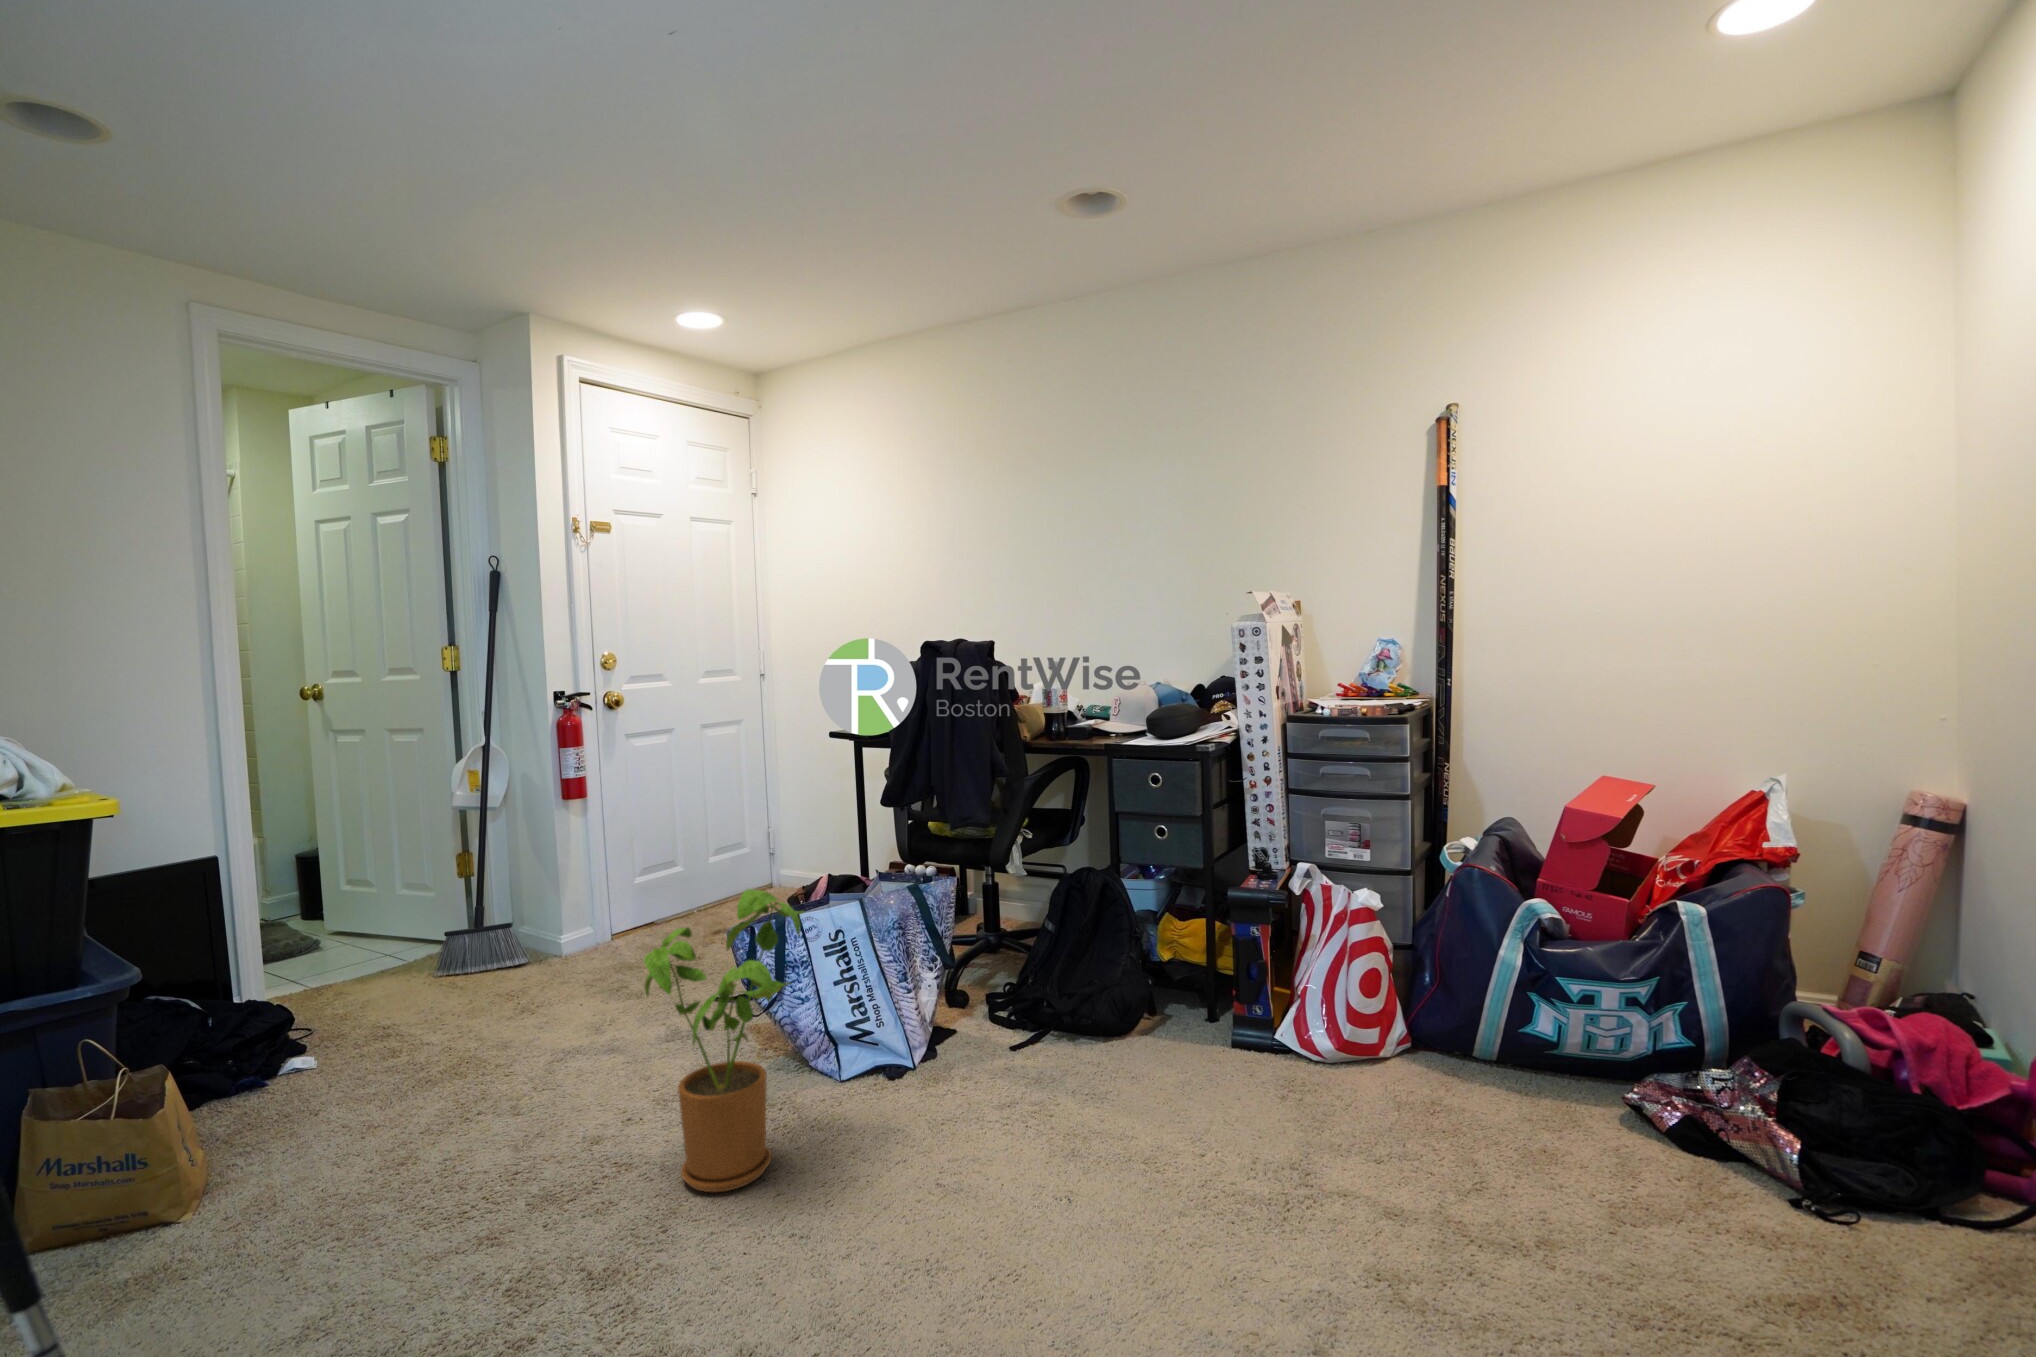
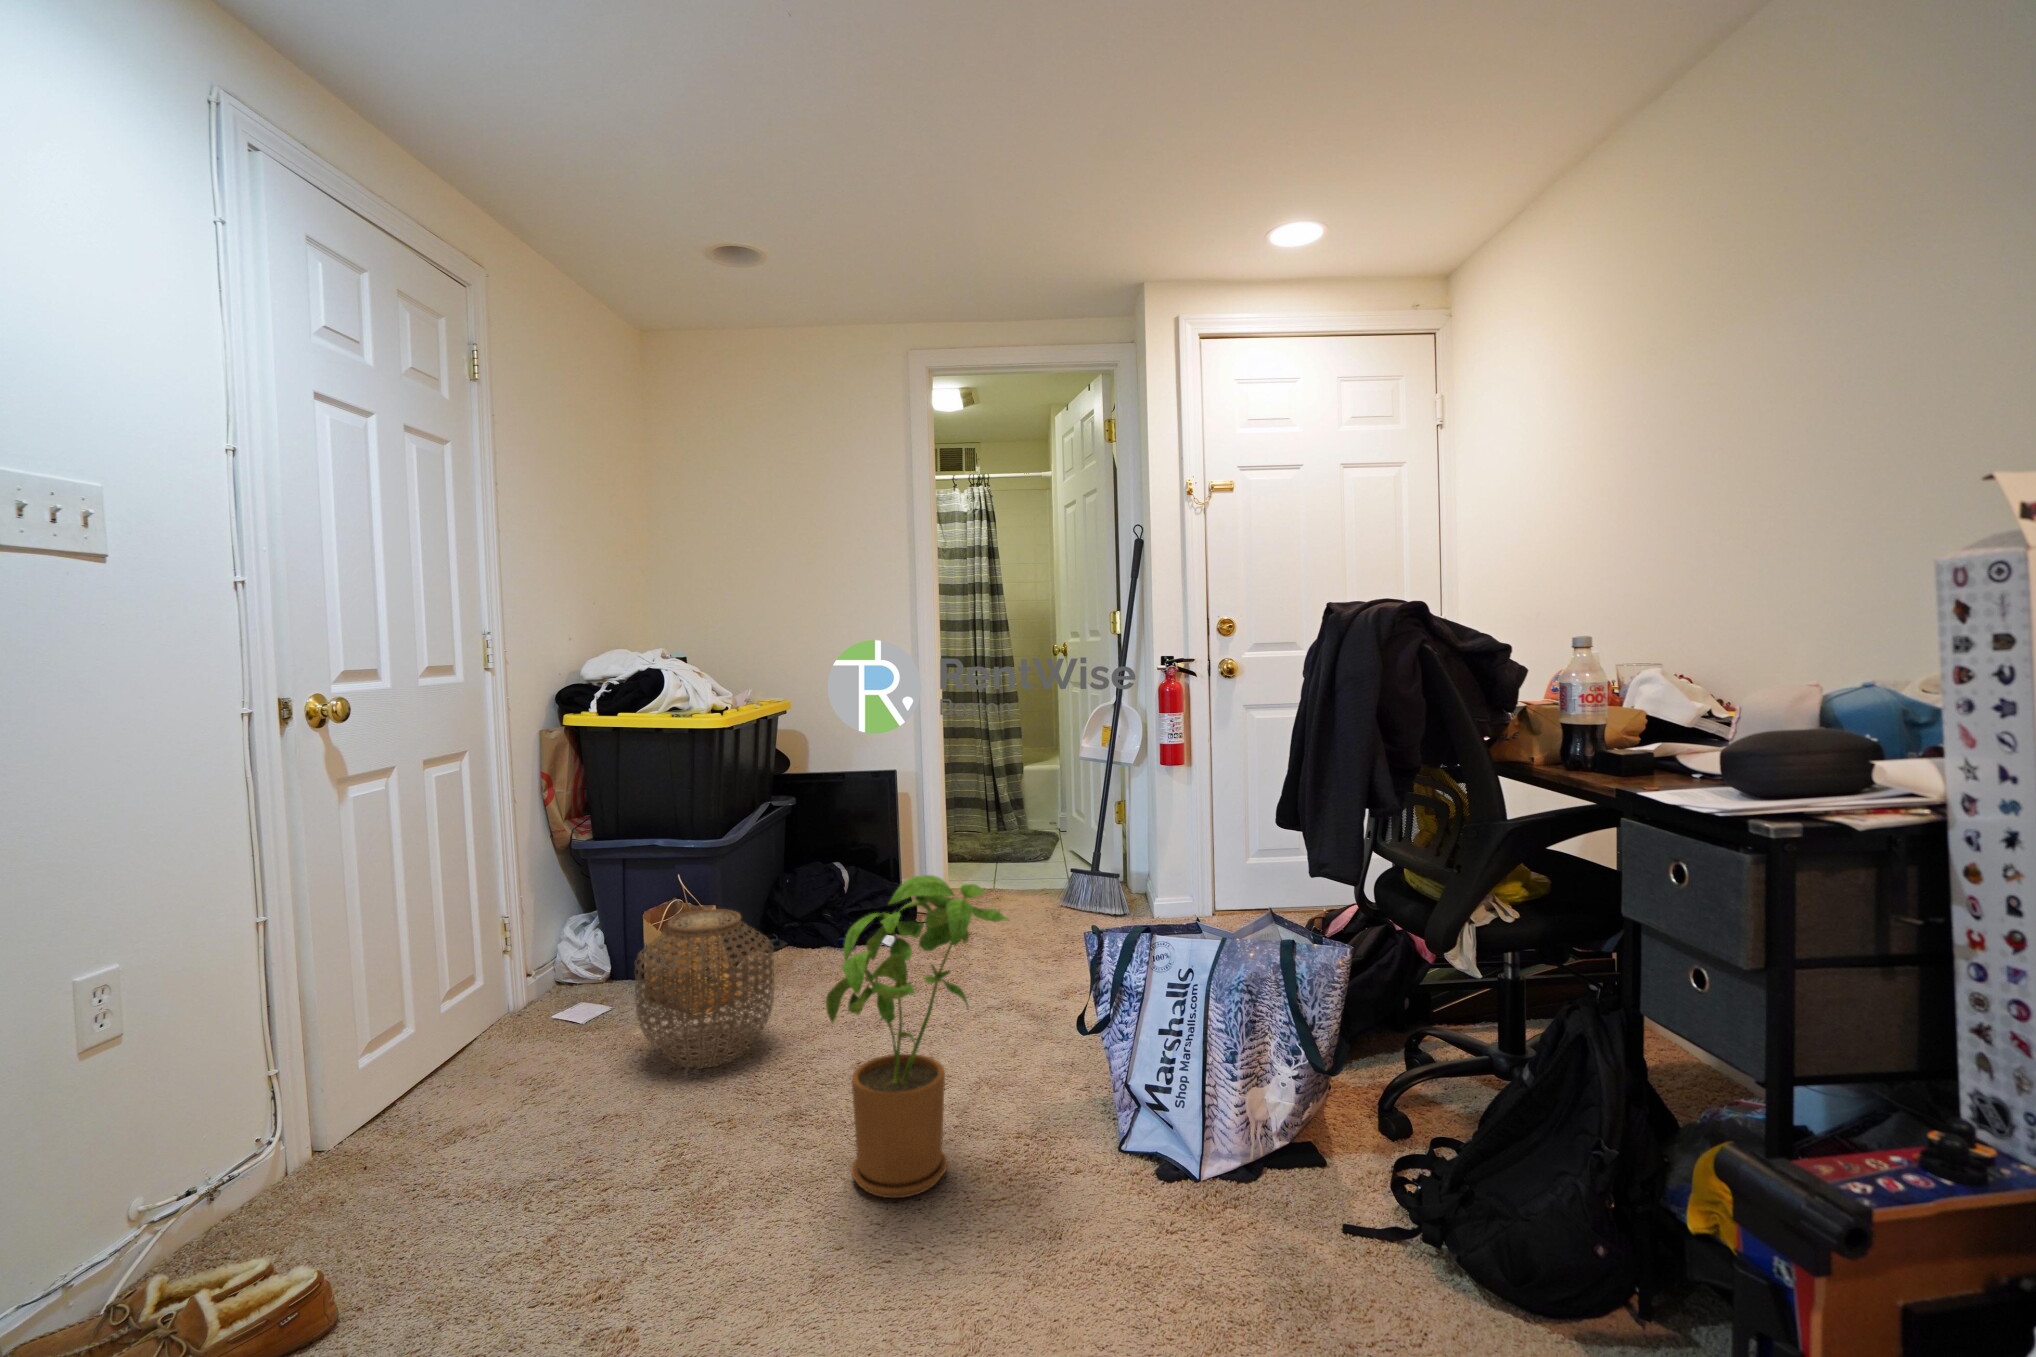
woven basket: none [178,1043,395,1261] -> present [635,909,774,1068]

